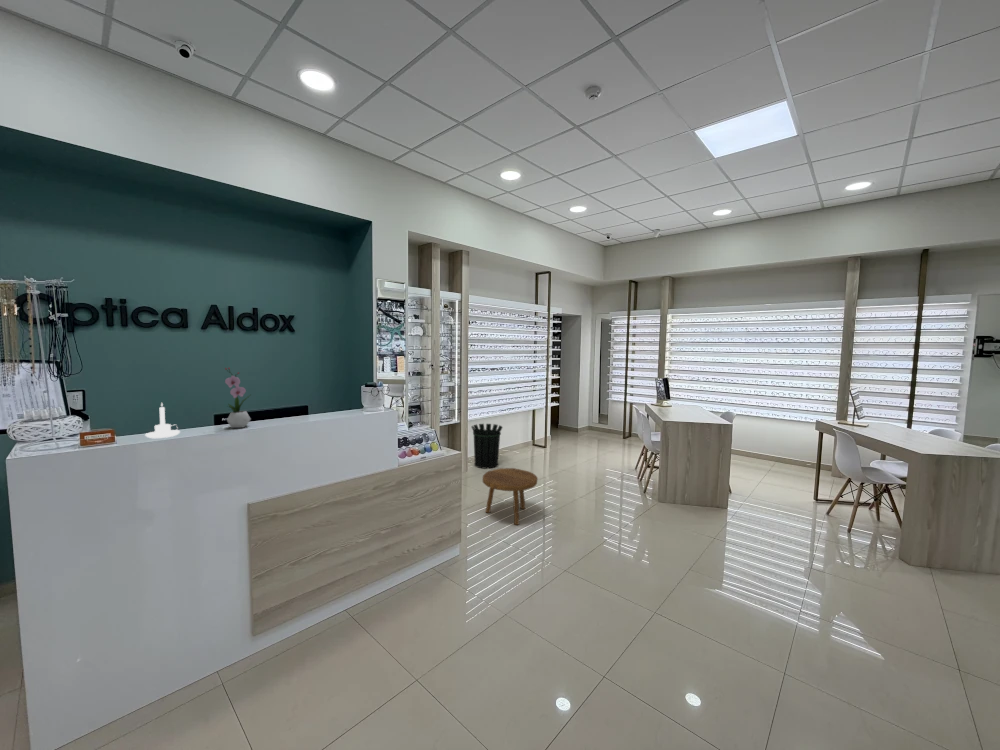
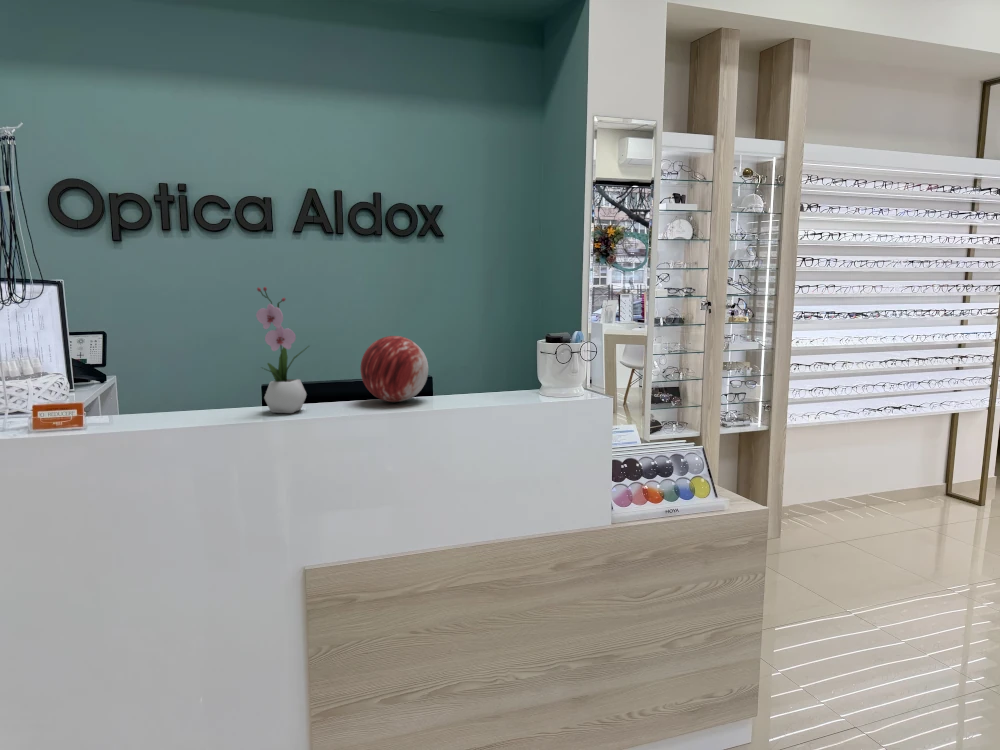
decorative orb: none [277,388,312,419] -> present [360,336,428,402]
candle holder: present [145,404,180,438] -> none [124,353,181,424]
waste bin: present [472,424,502,468] -> none [793,438,872,540]
footstool: present [483,468,538,525] -> none [820,552,977,703]

